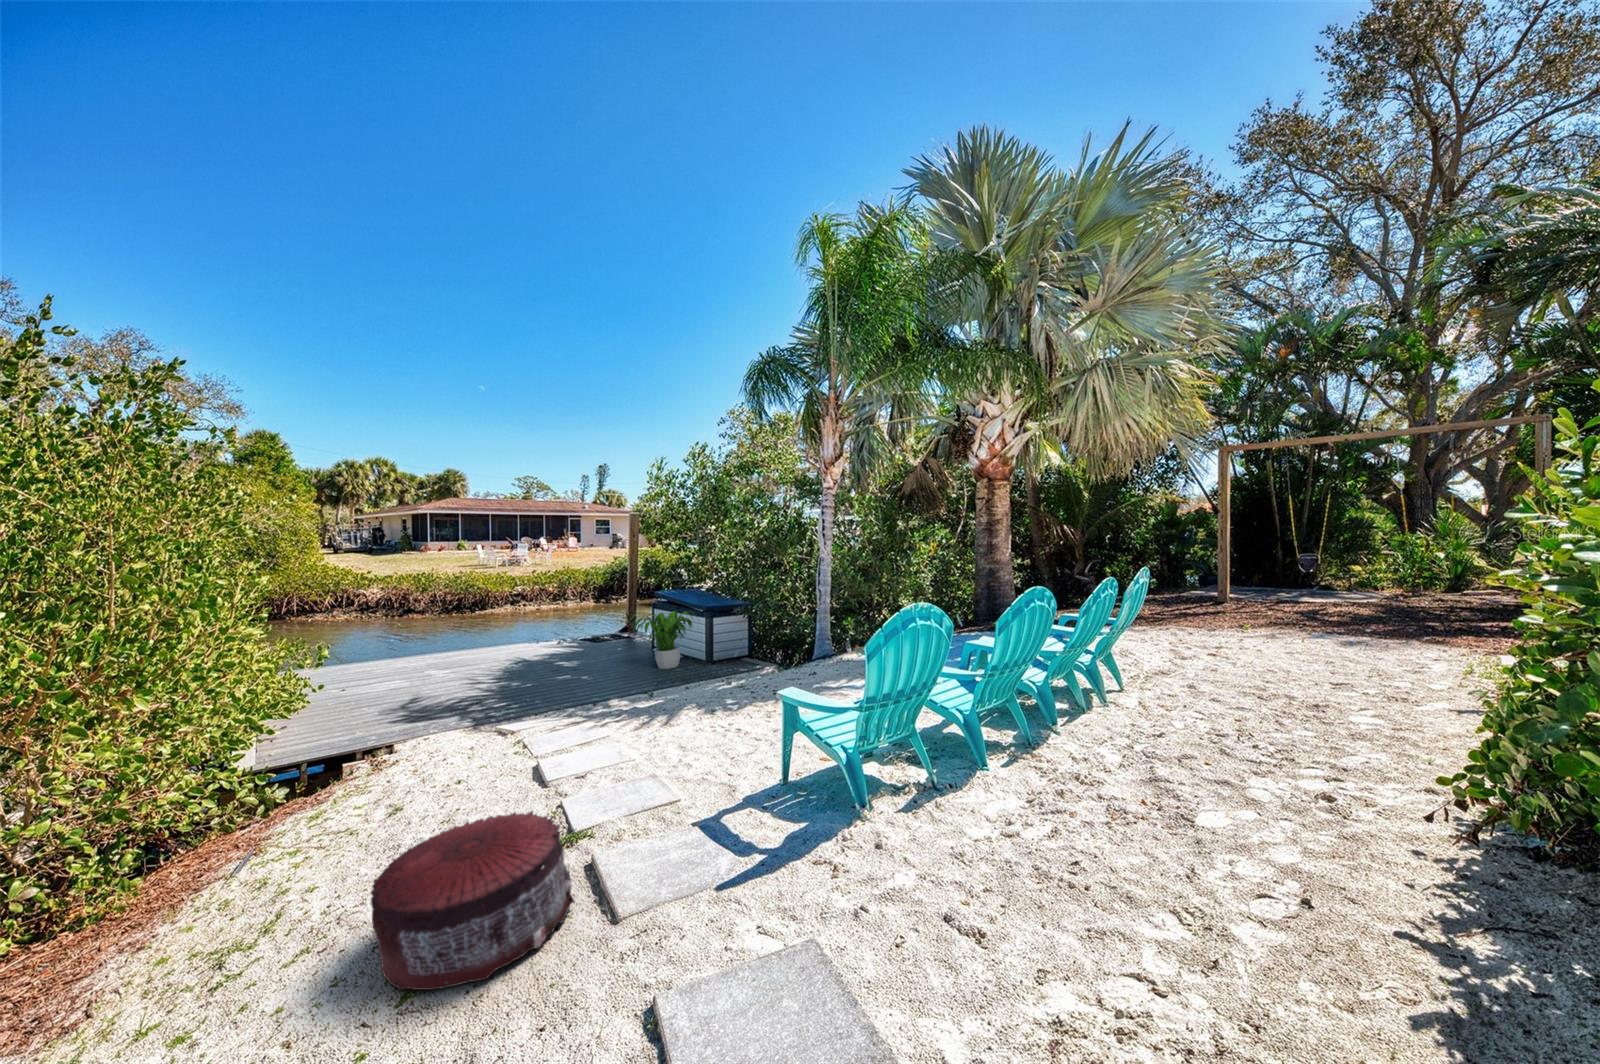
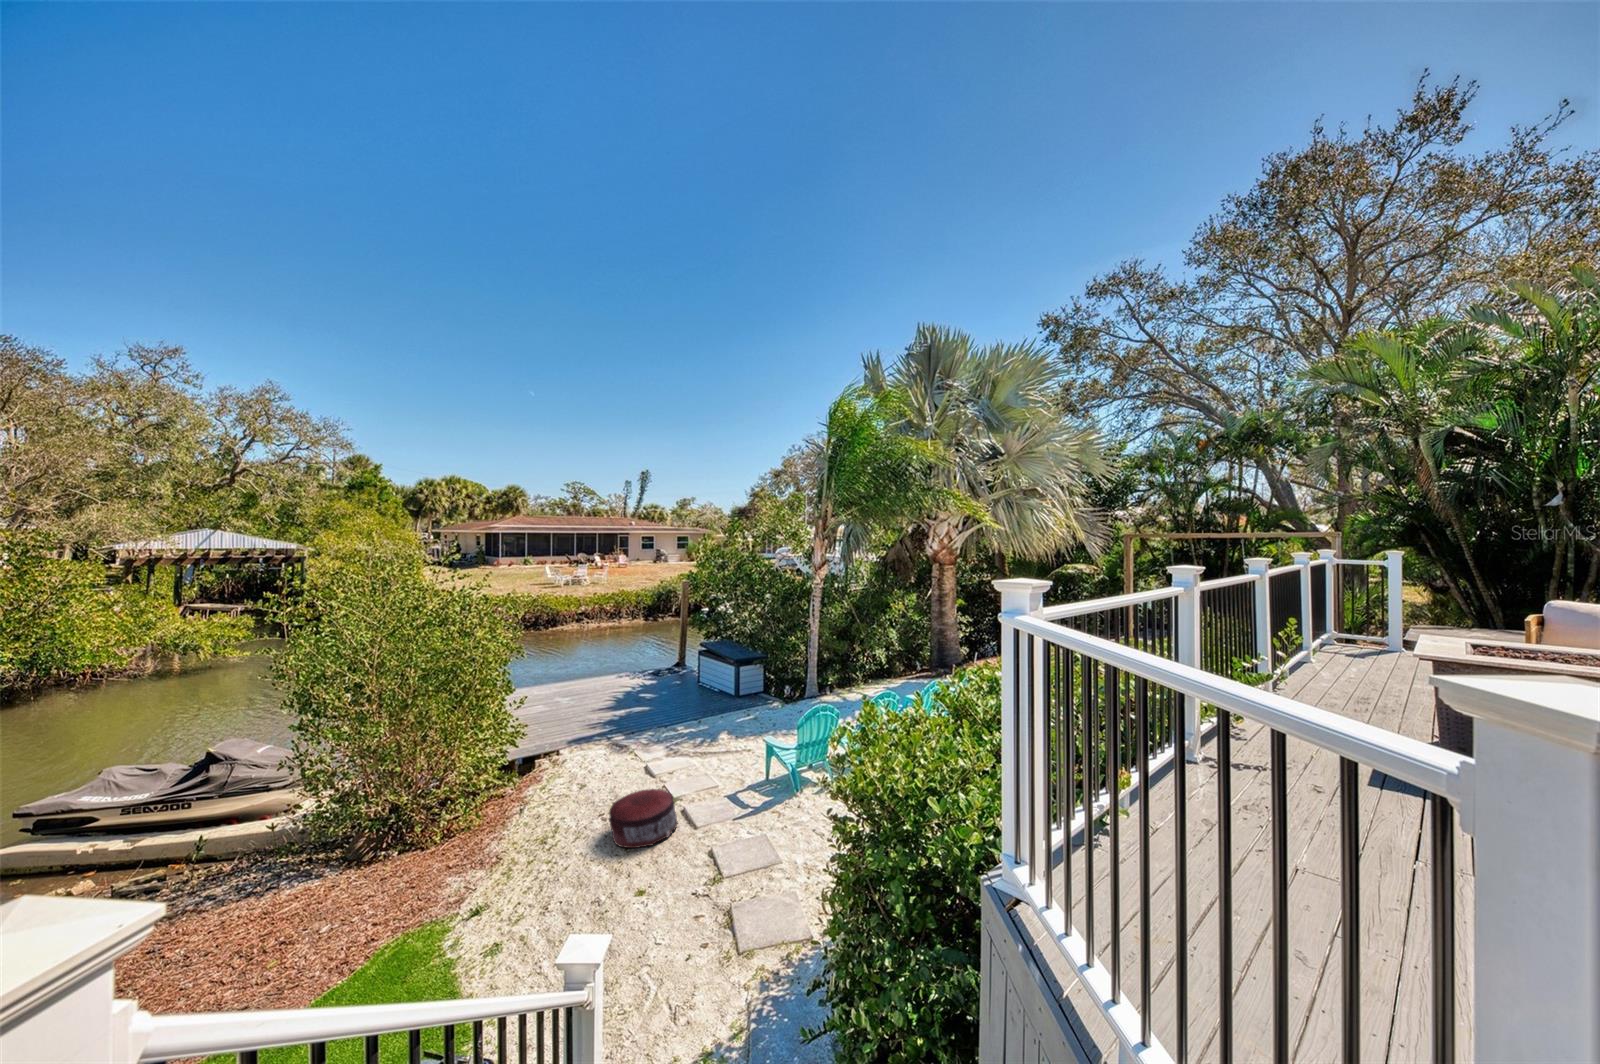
potted plant: present [629,611,696,669] -> none [683,662,728,701]

